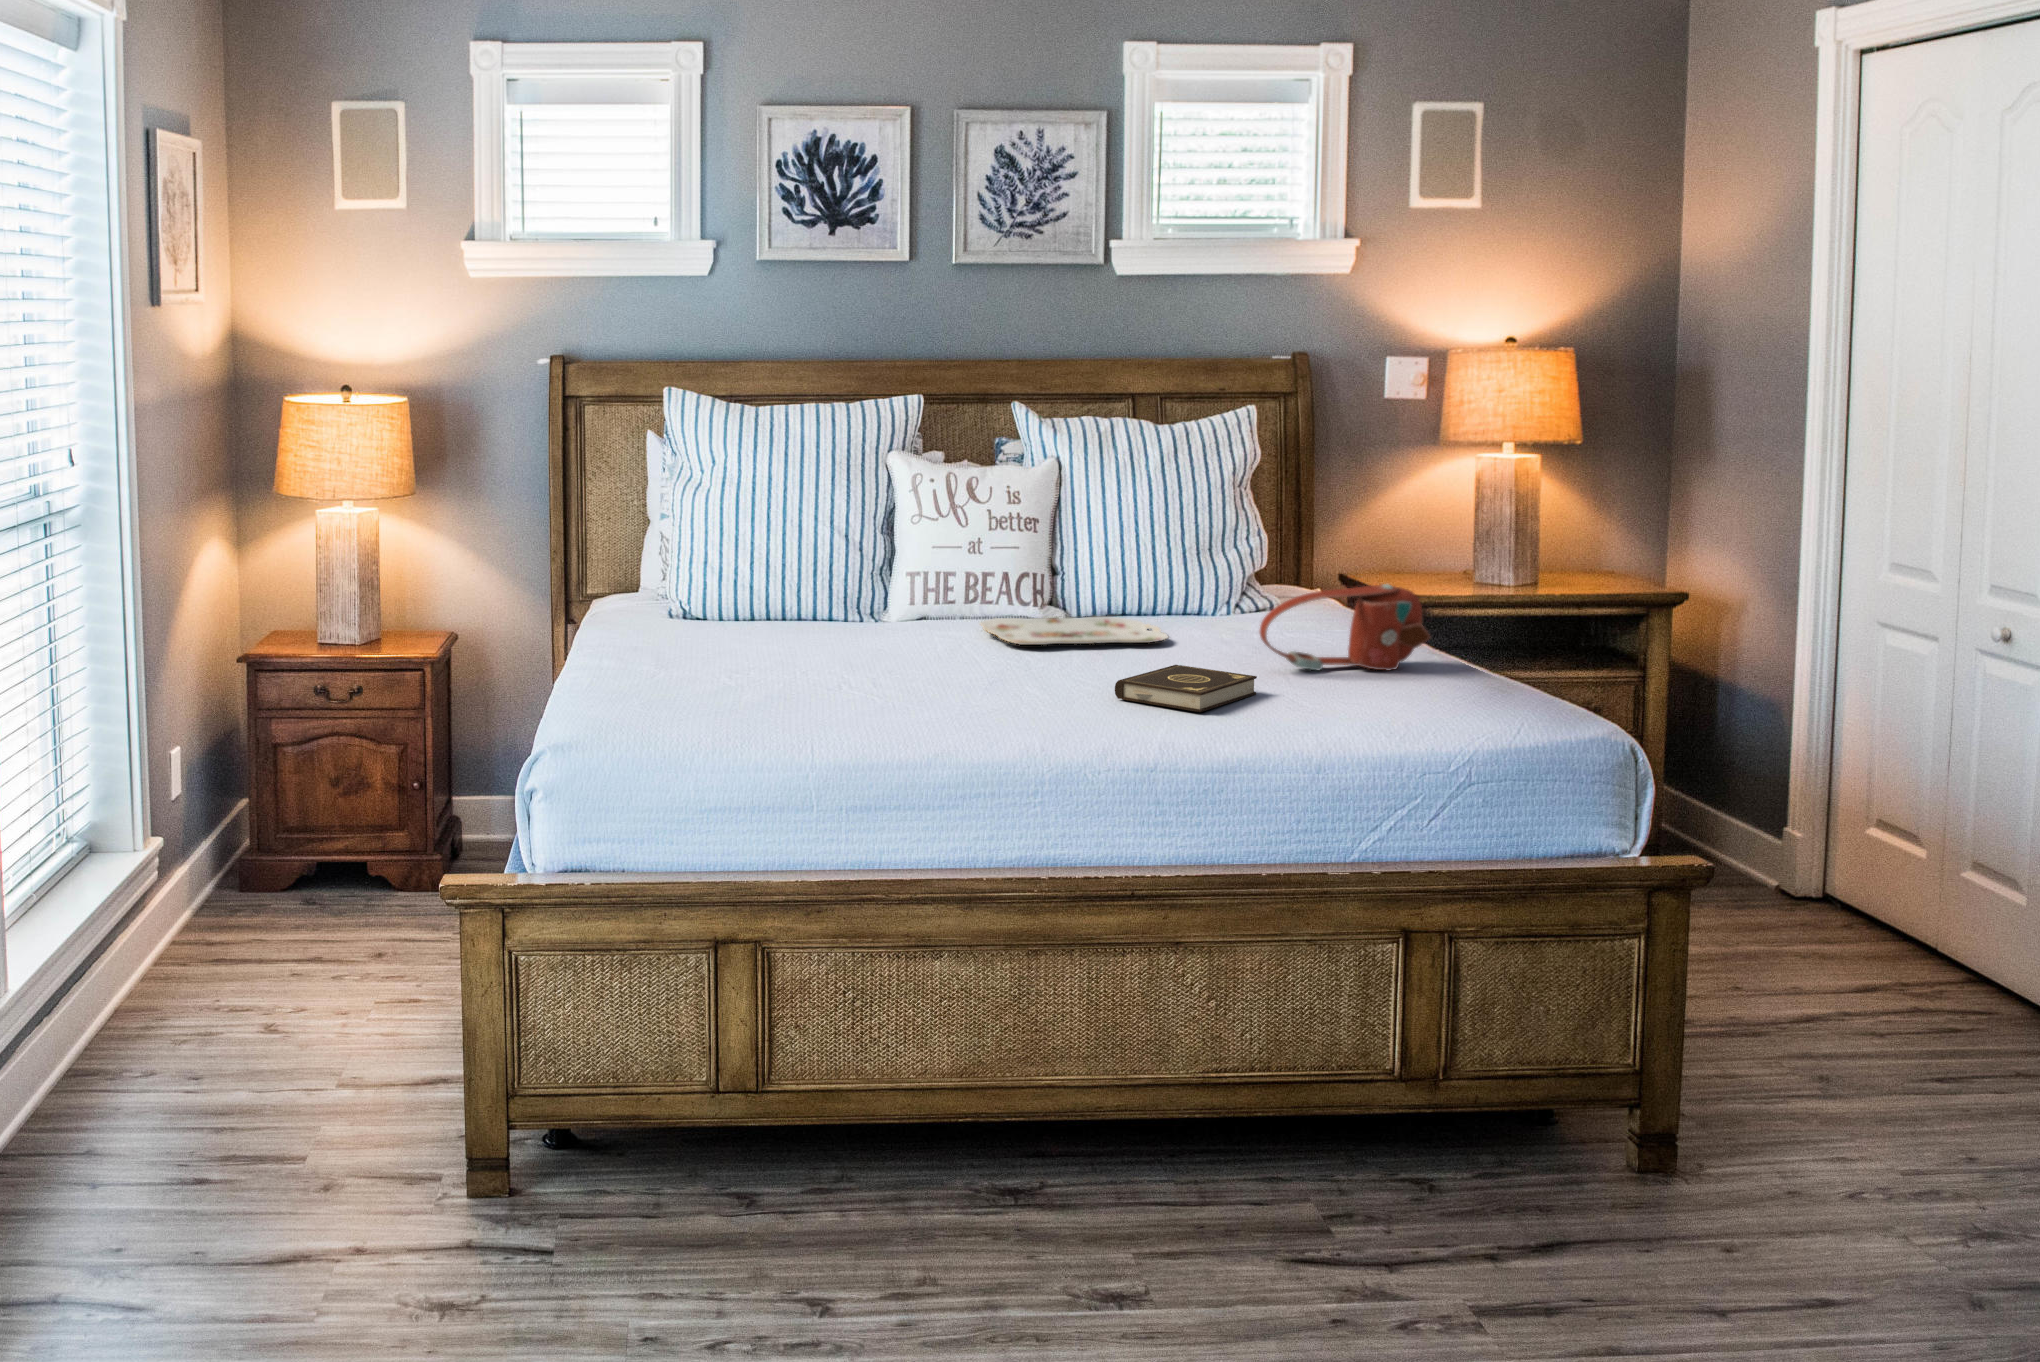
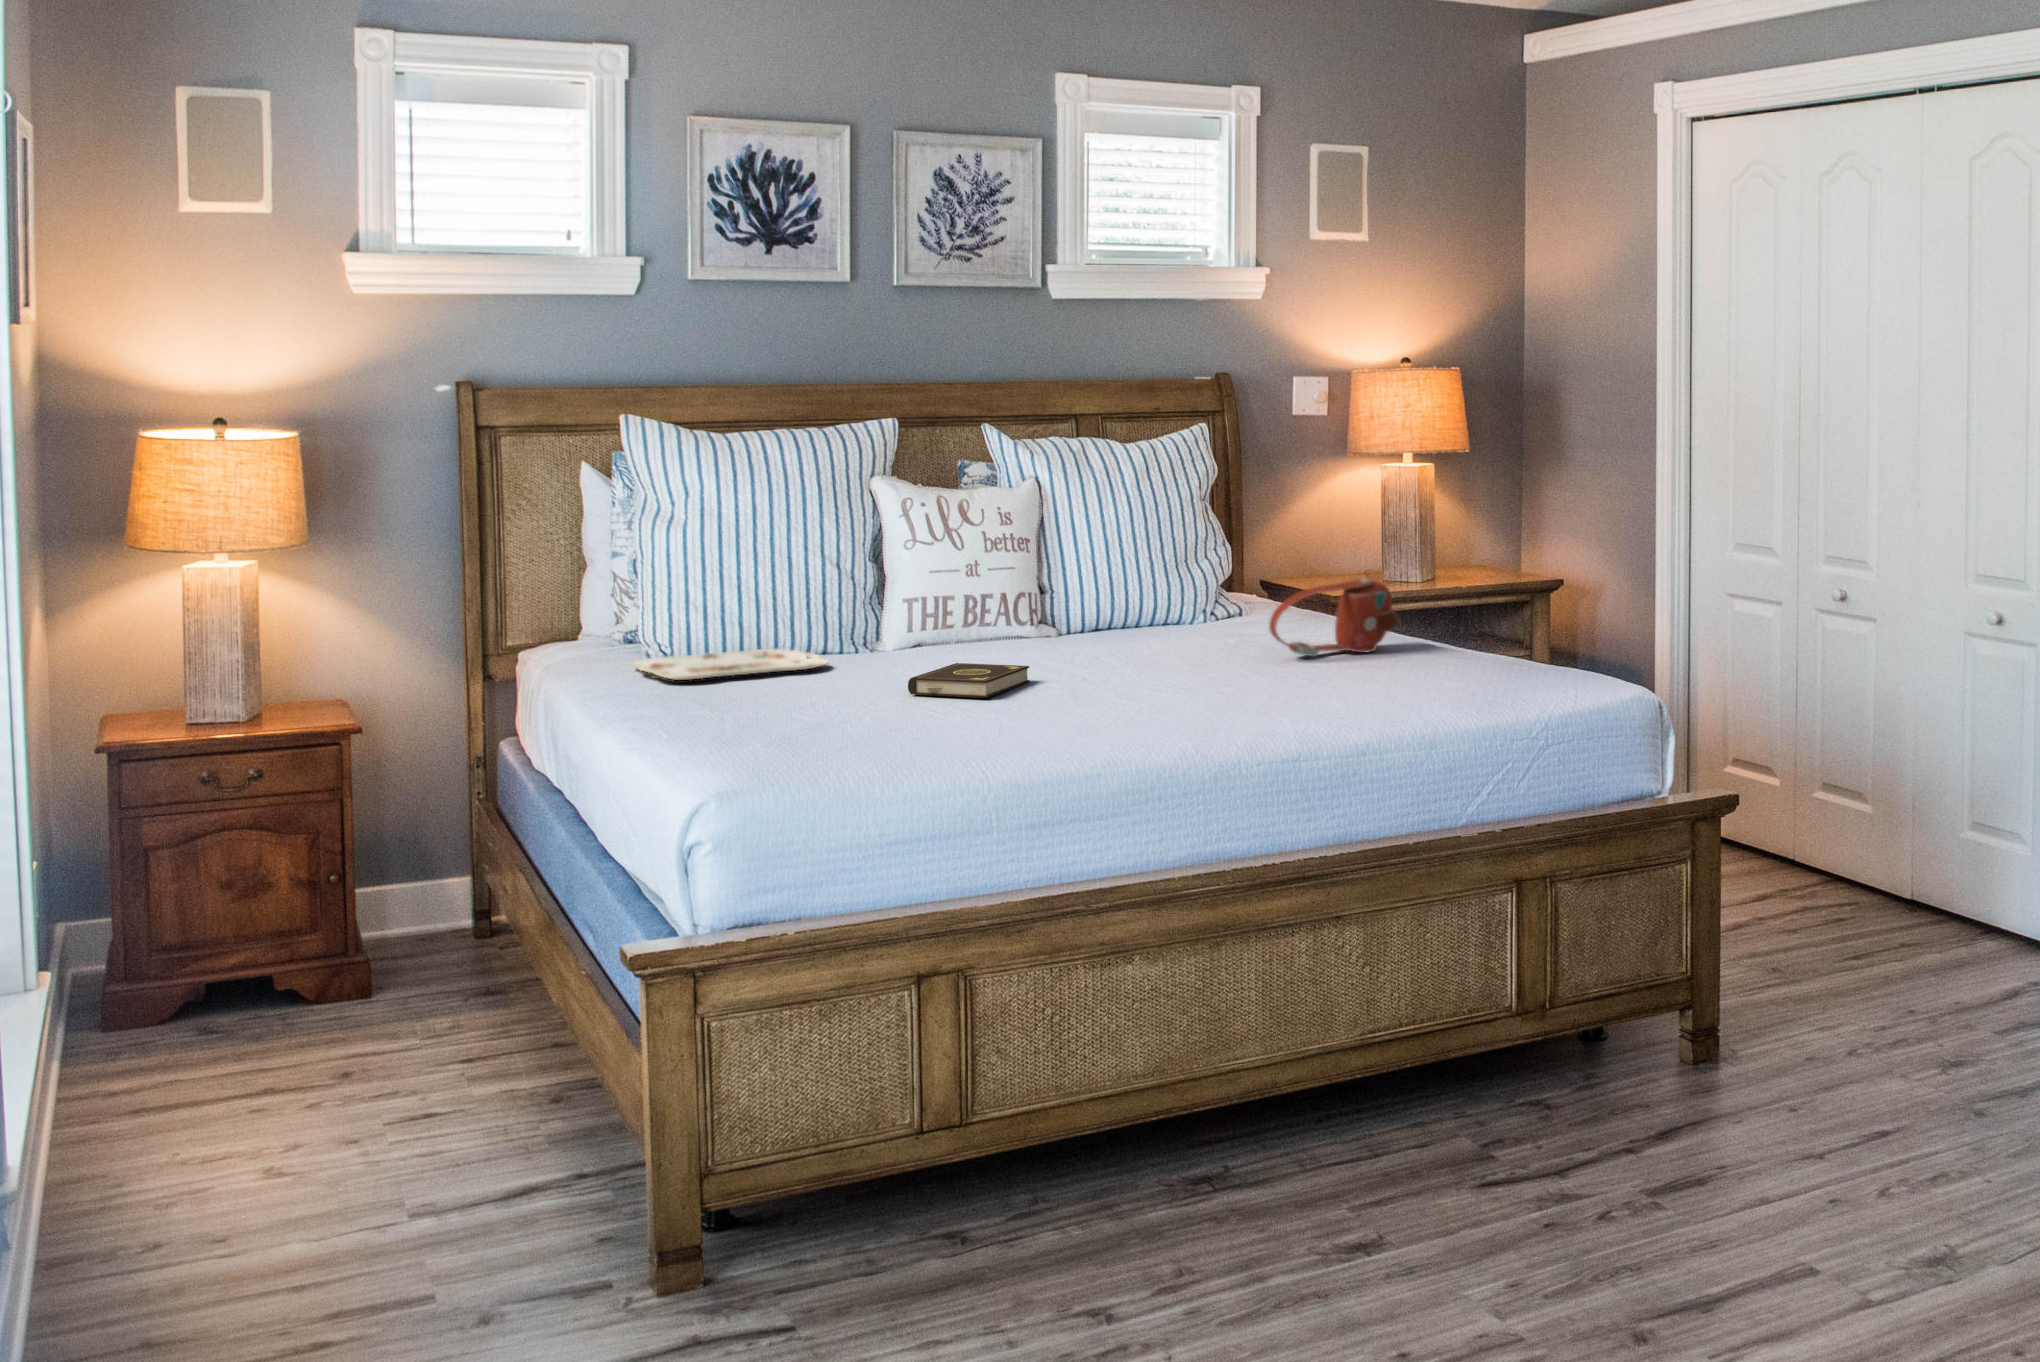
serving tray: present [980,617,1168,645] -> present [633,649,828,680]
book: present [1115,665,1257,712] -> present [908,663,1029,698]

